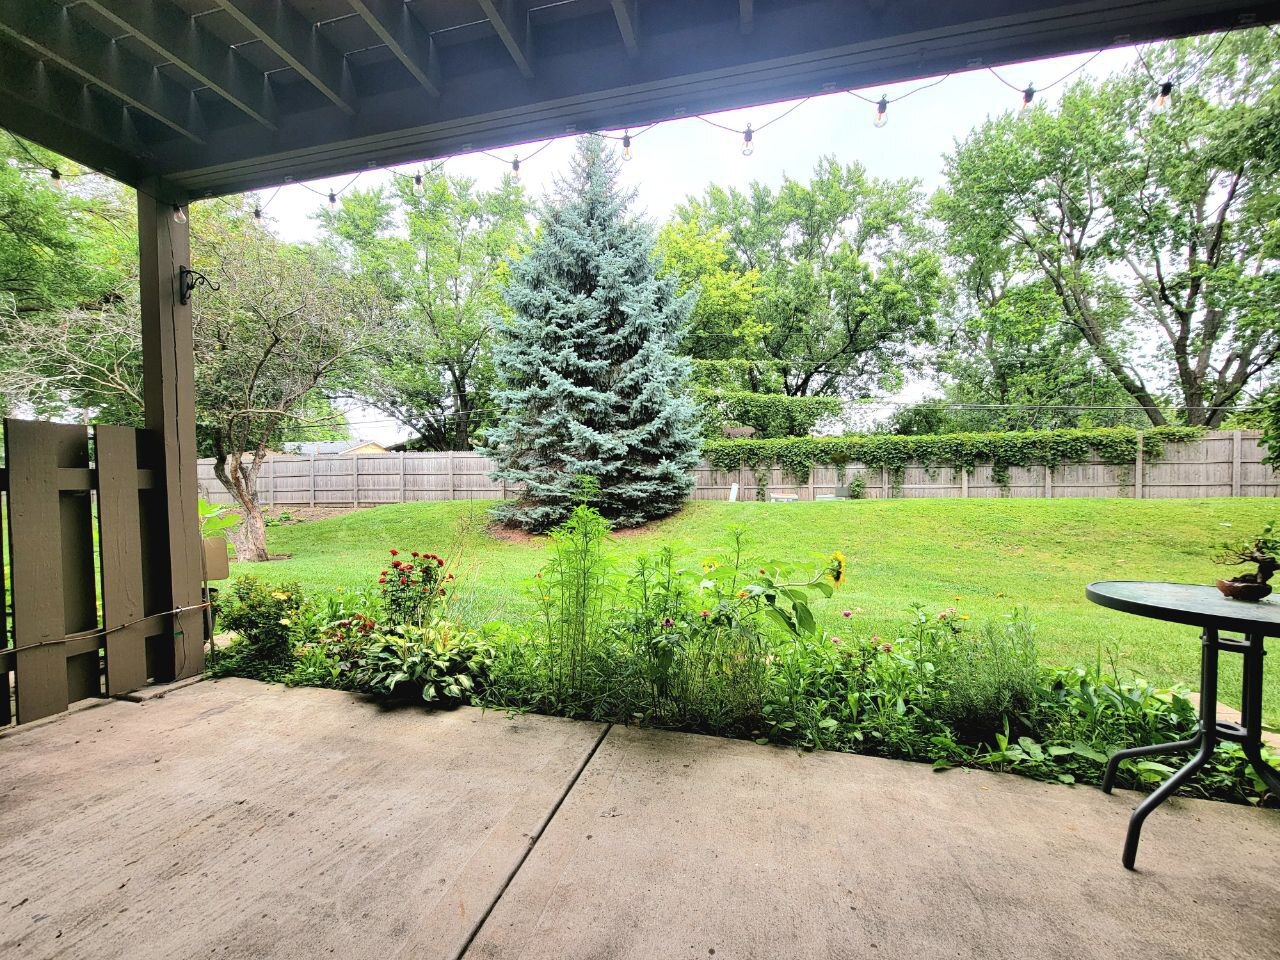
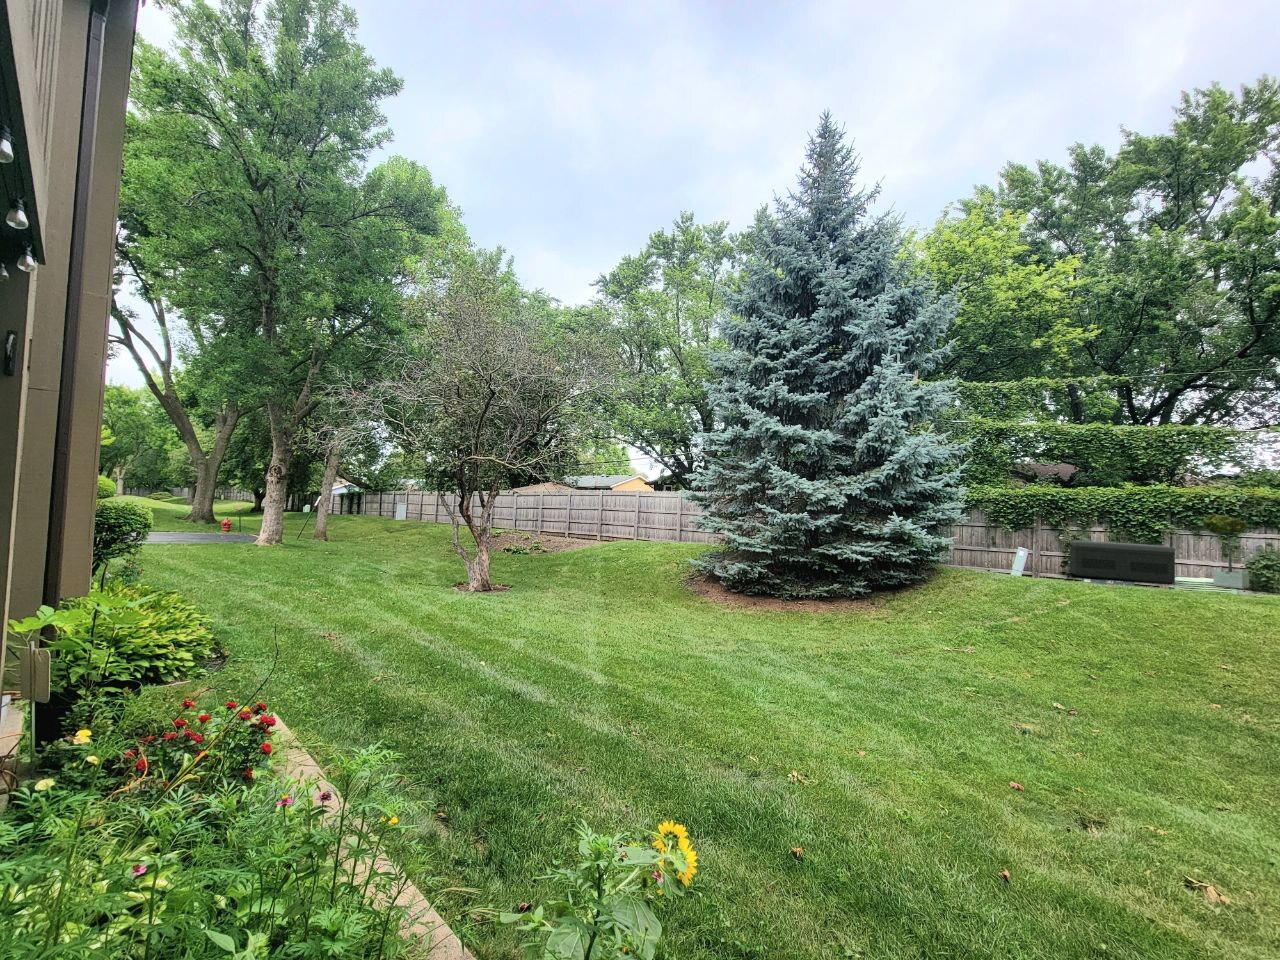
storage bench: none [763,474,818,498] -> present [1070,540,1175,584]

